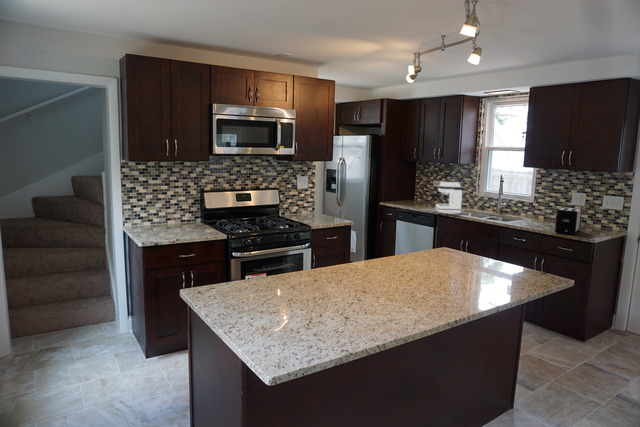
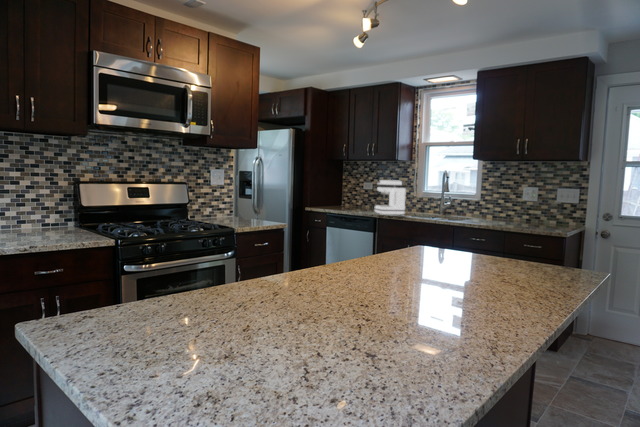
toaster: present [555,207,582,235] -> none [521,201,547,230]

